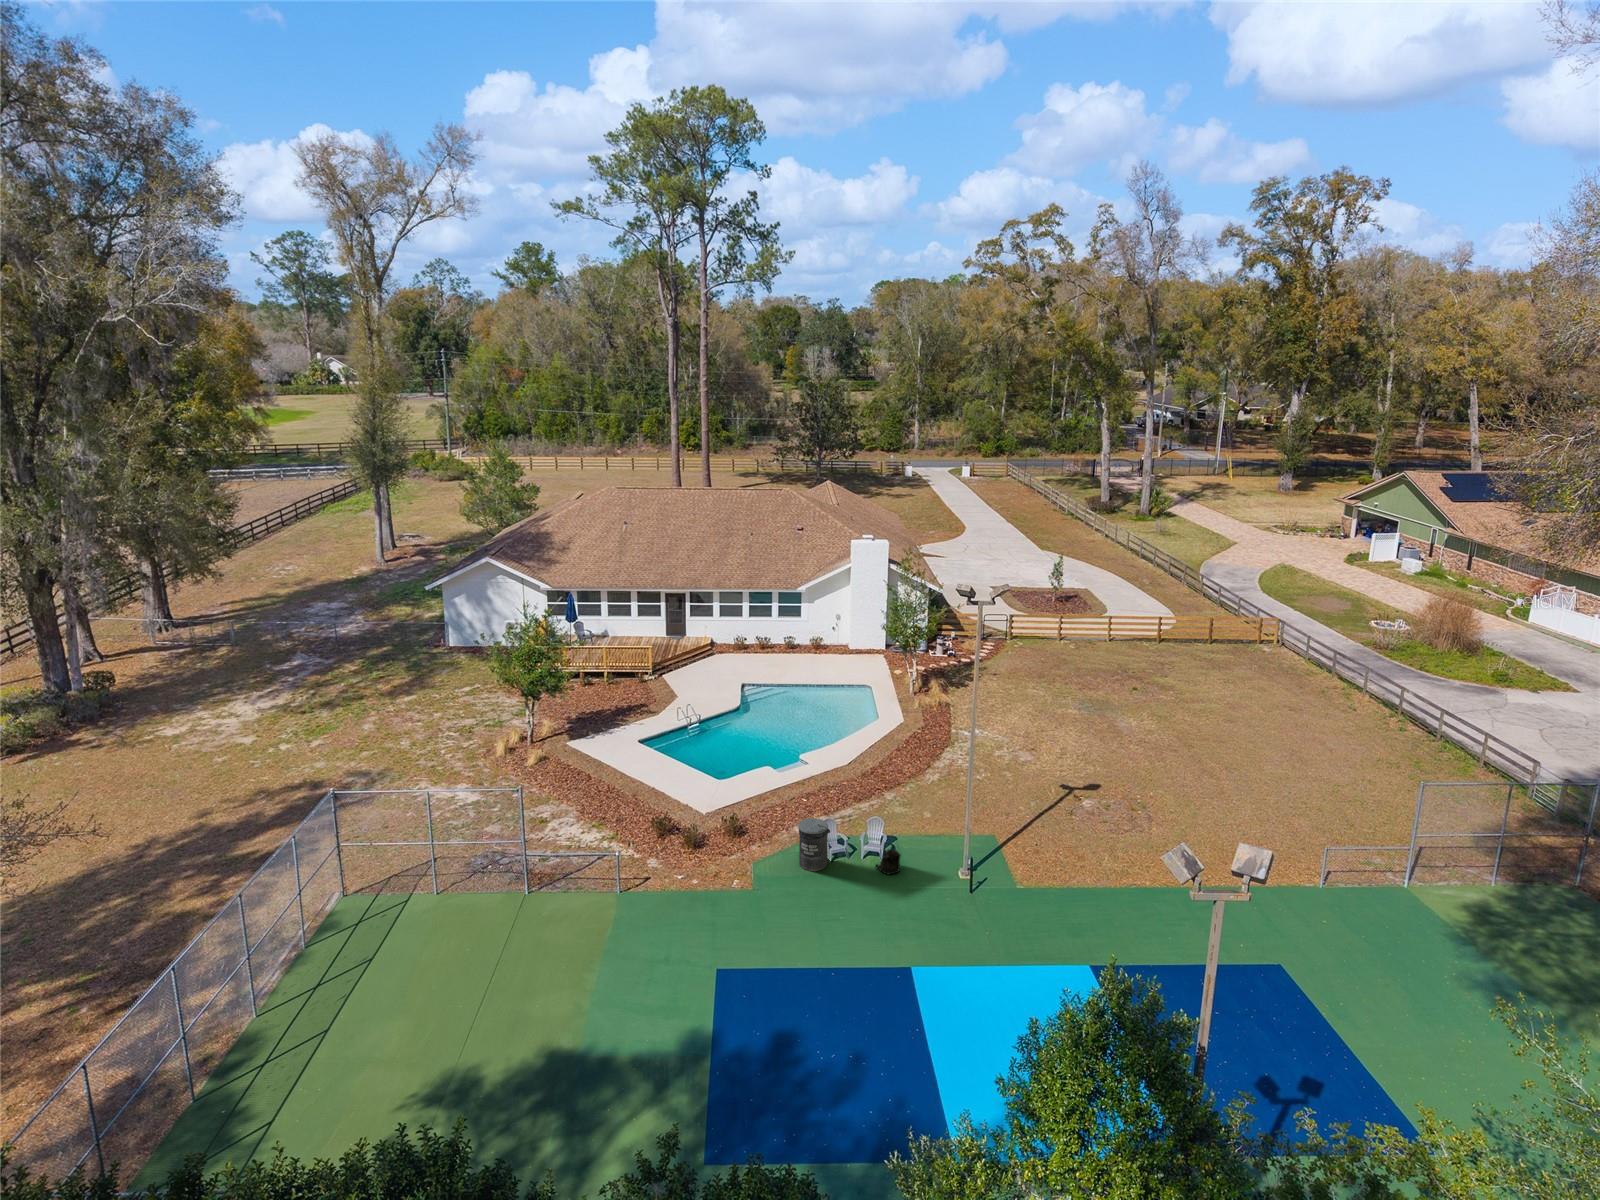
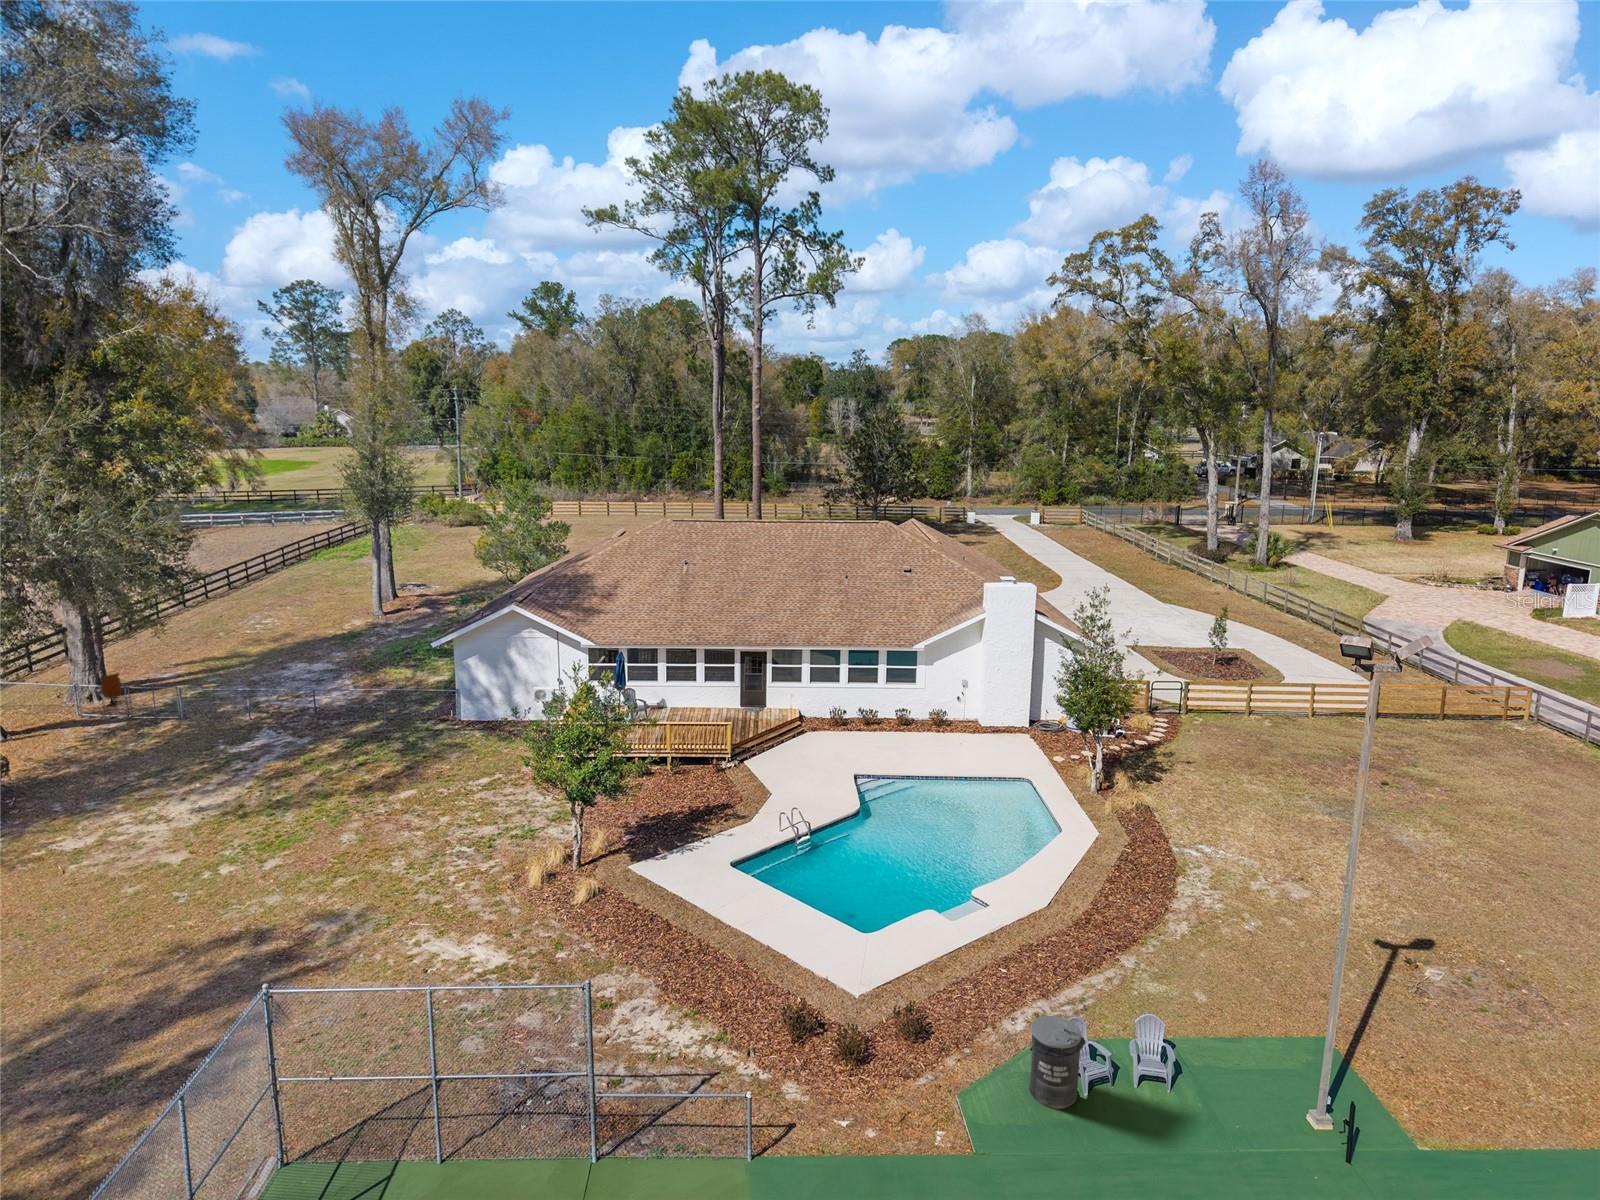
lounge chair: none [168,610,189,637] -> present [100,673,122,705]
backpack: present [876,849,901,874] -> none [1156,1069,1204,1117]

